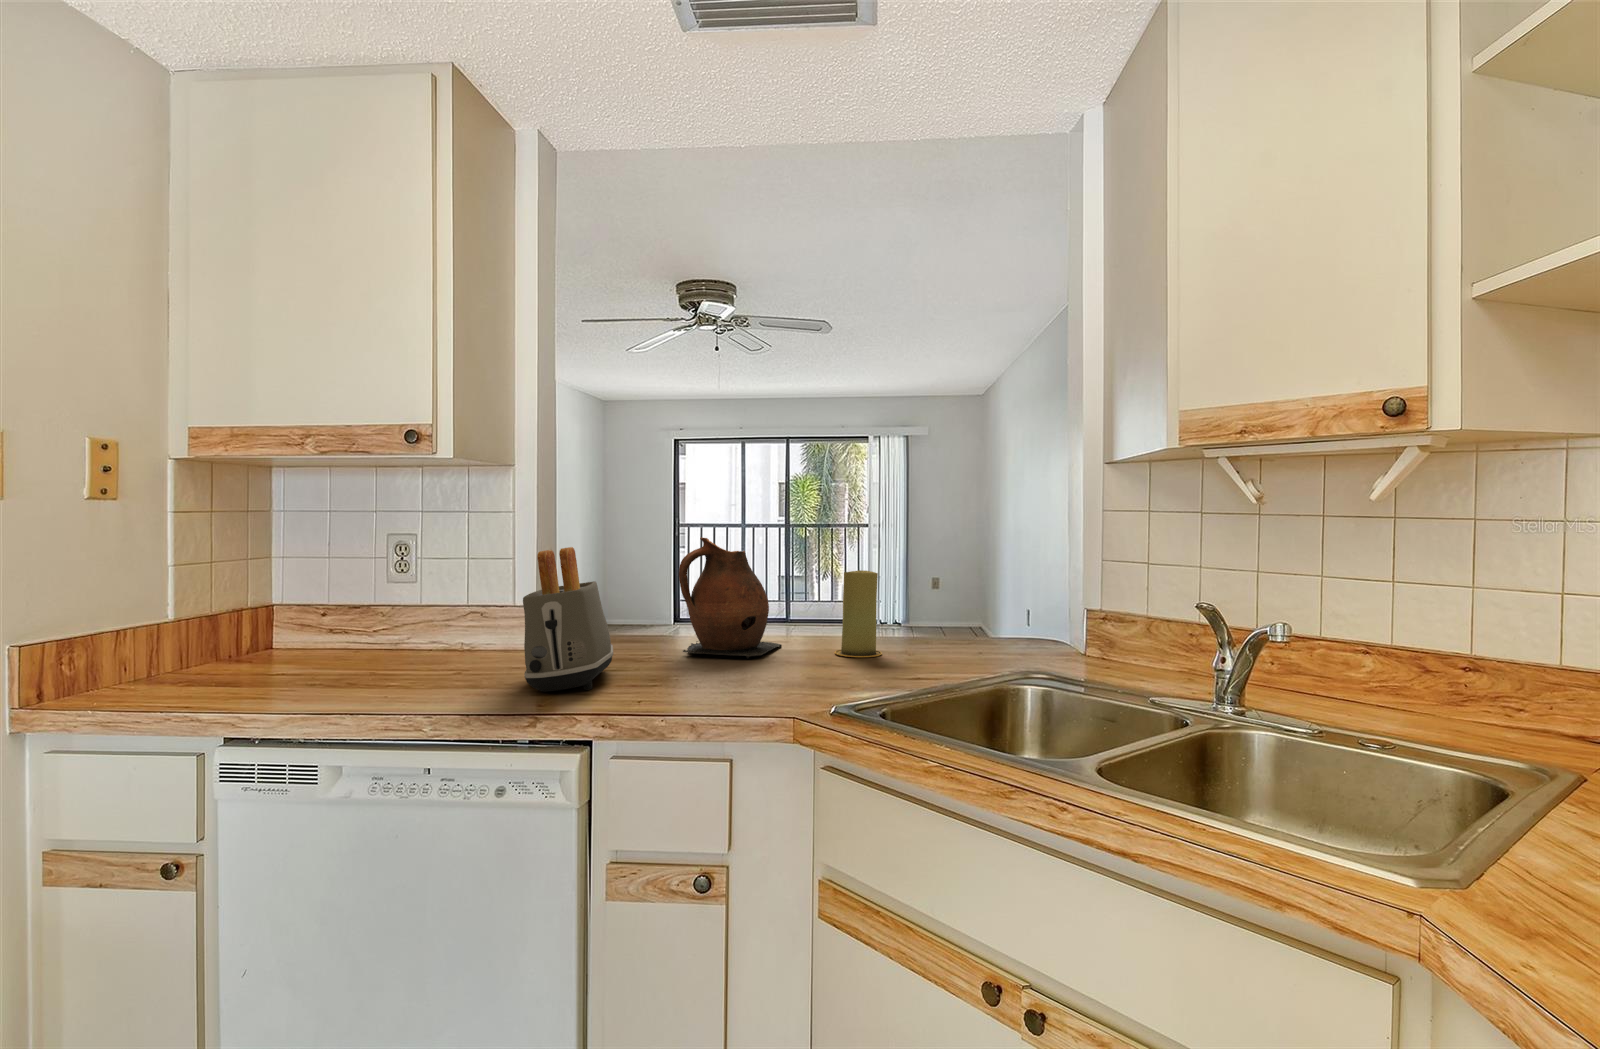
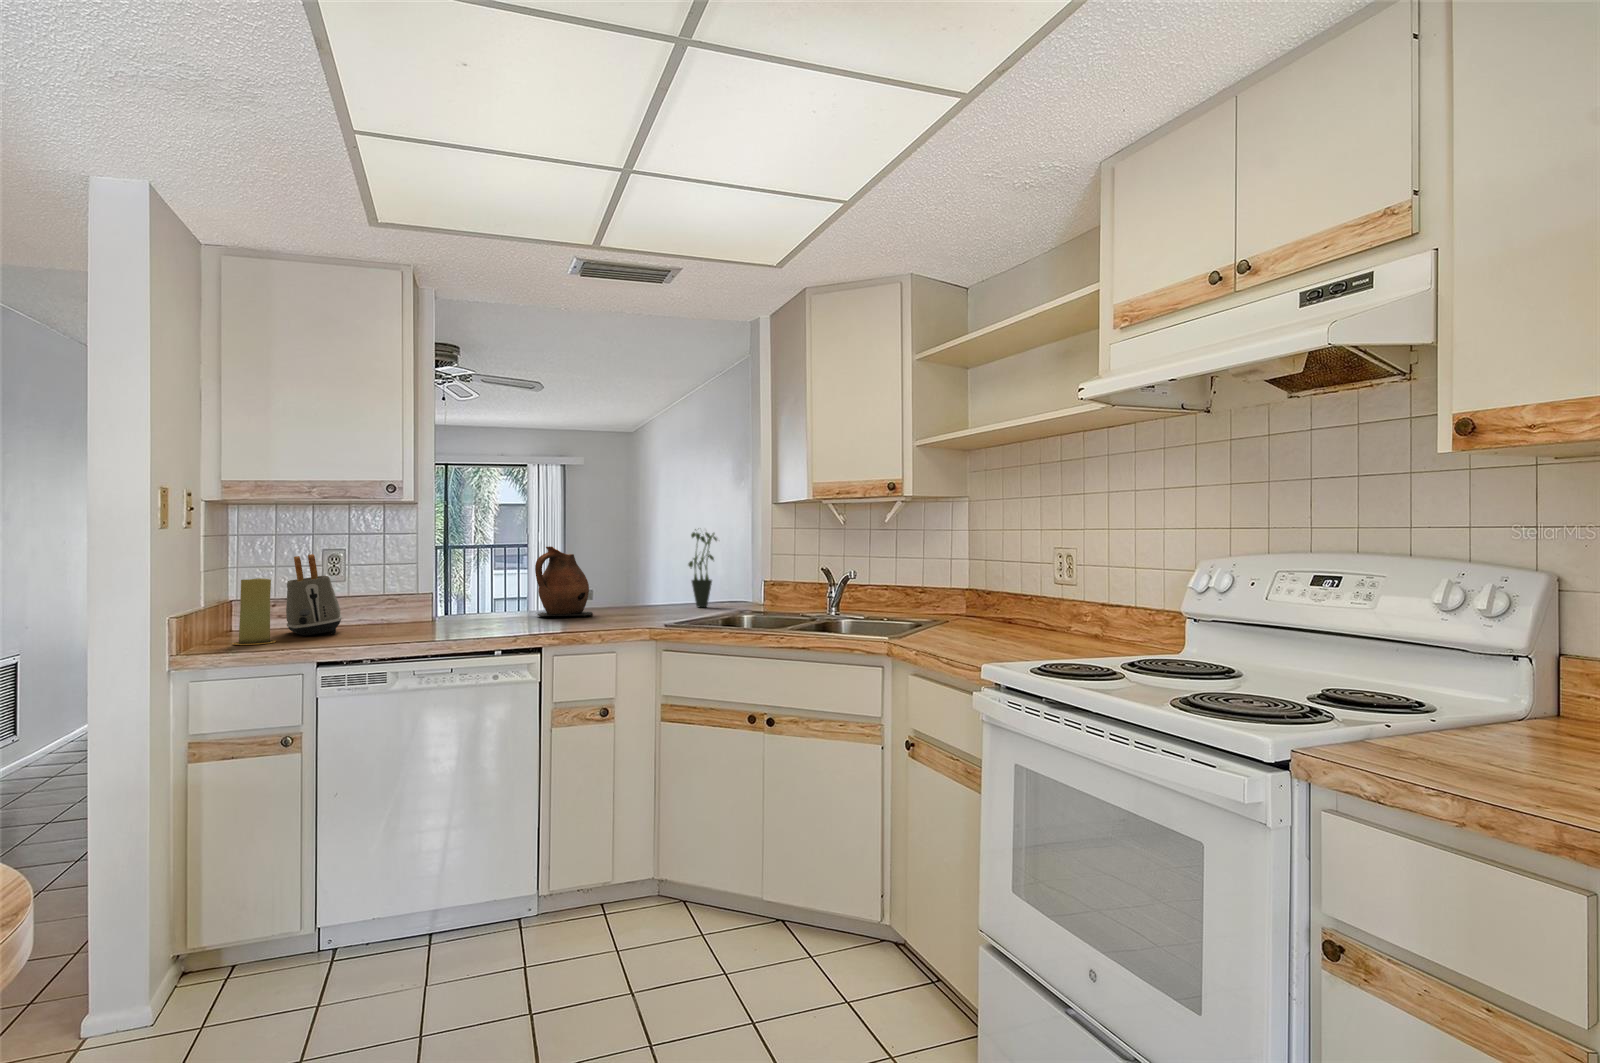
potted plant: none [946,509,1006,647] -> present [688,529,717,607]
toaster: present [523,547,613,692] -> present [286,554,342,636]
candle: present [834,570,882,657] -> present [232,578,276,645]

